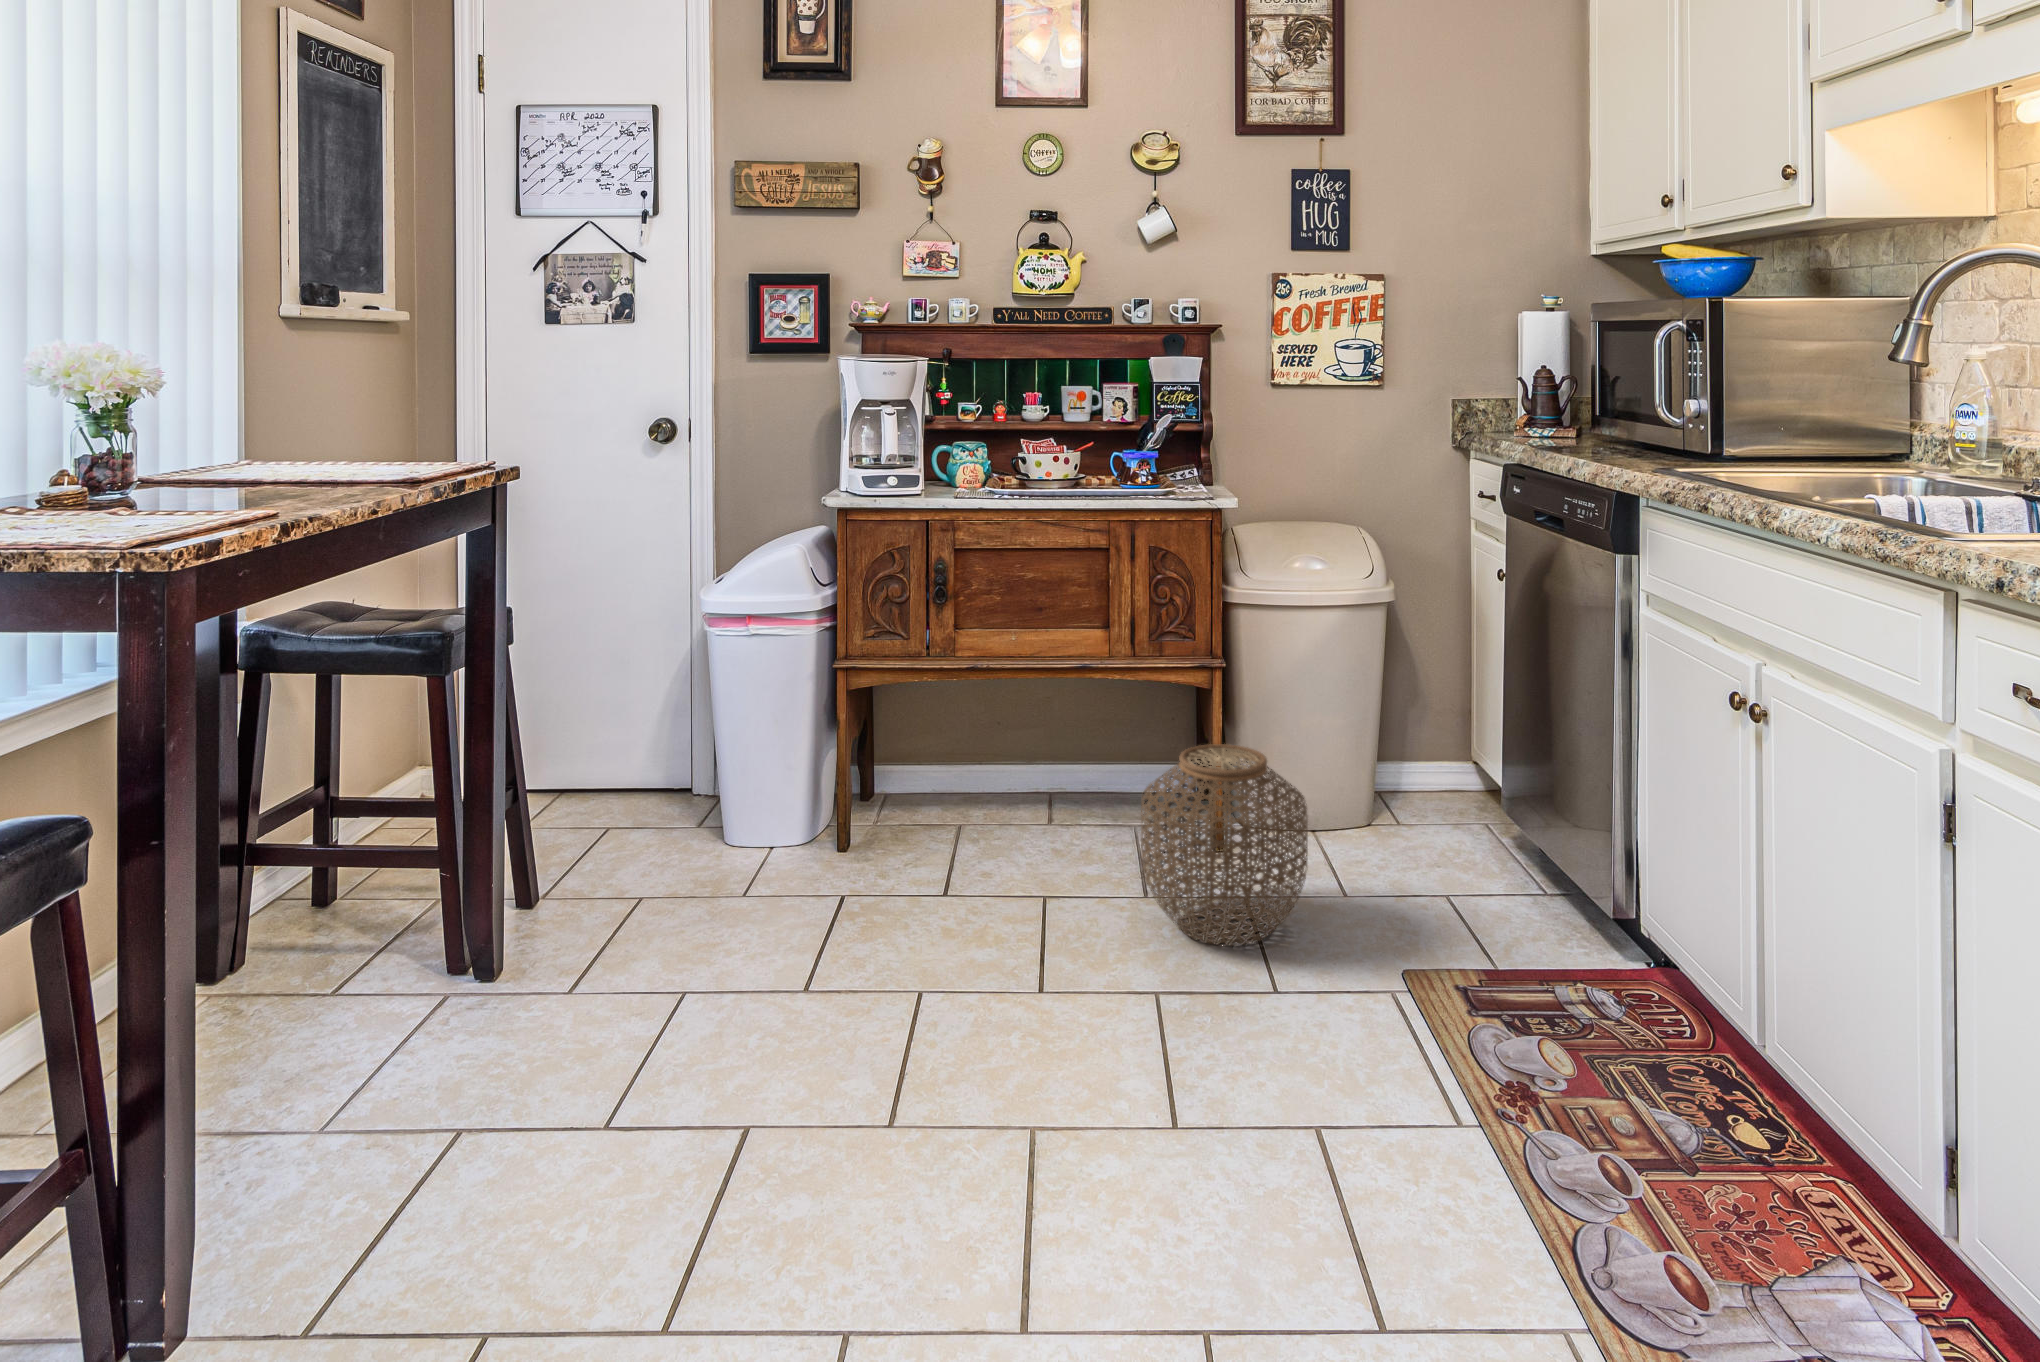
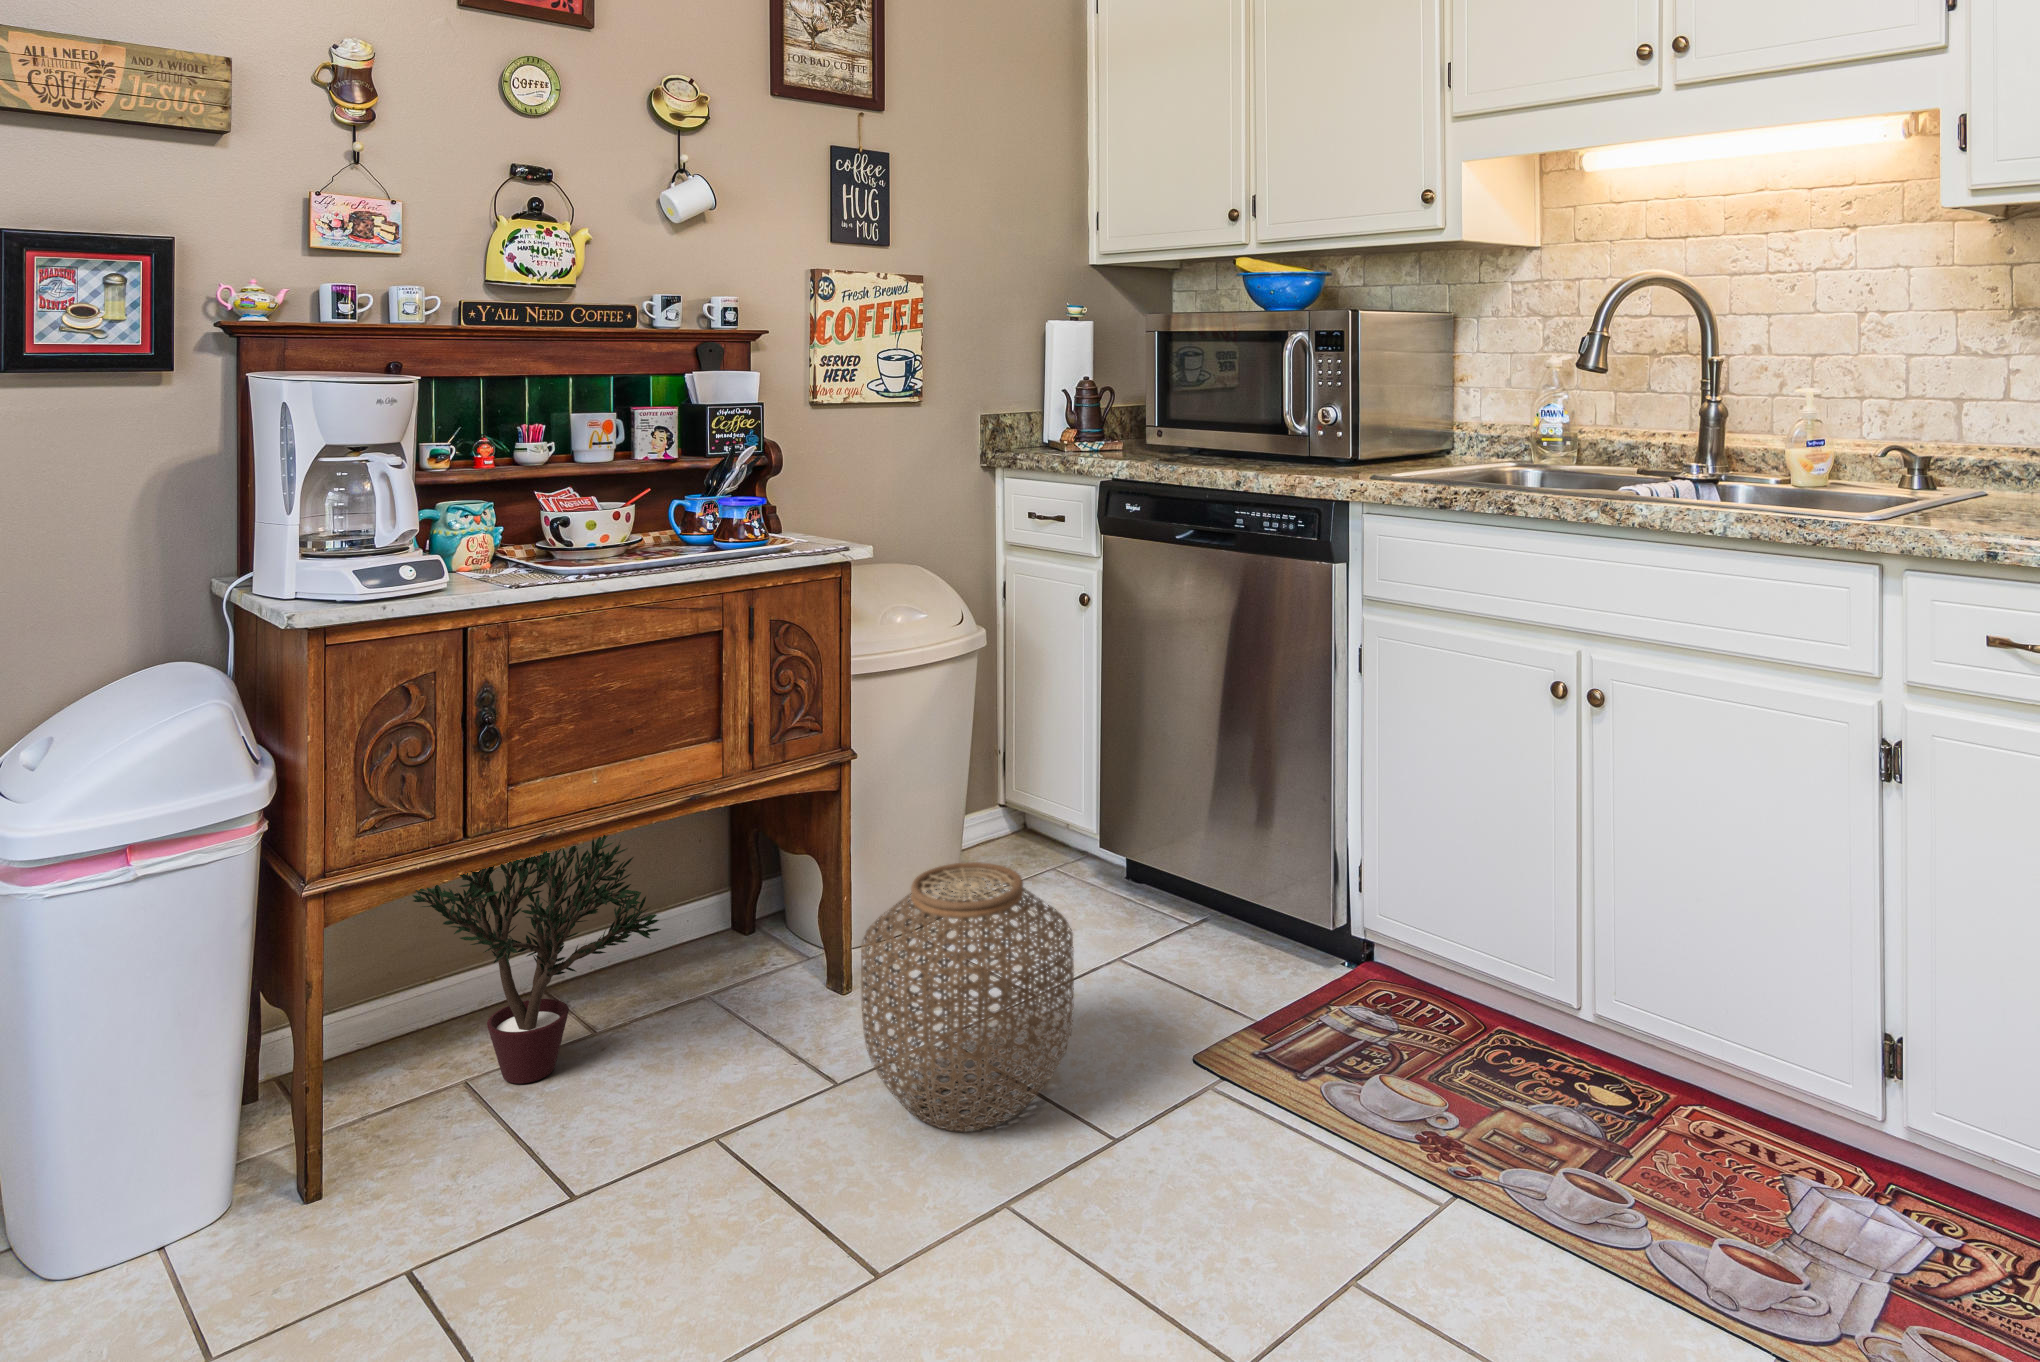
potted plant: none [932,663,1071,830] -> present [413,835,661,1084]

